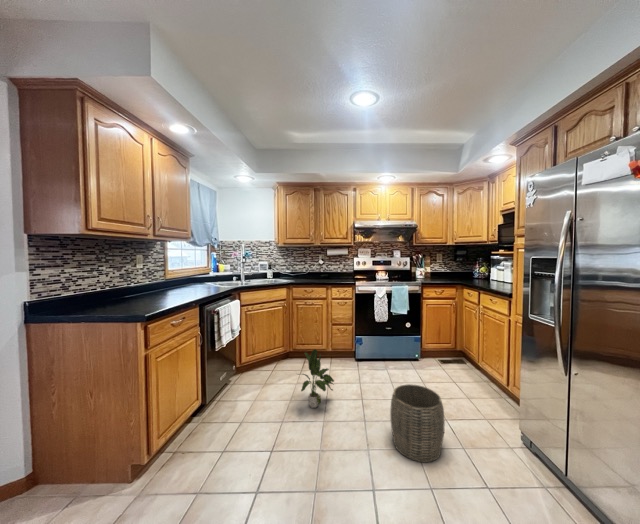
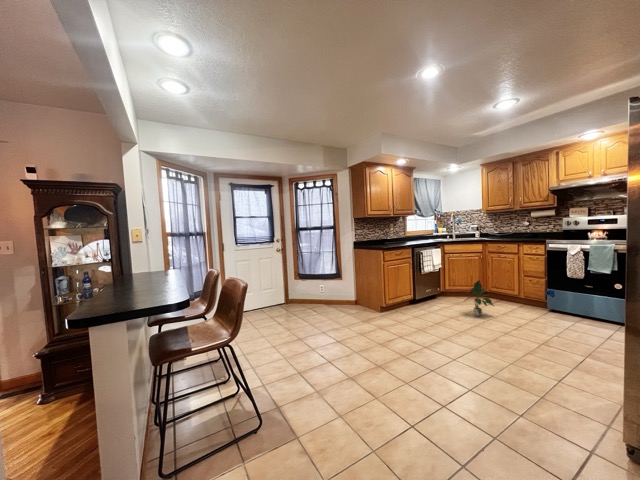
woven basket: present [390,384,445,462] -> none [508,306,550,349]

